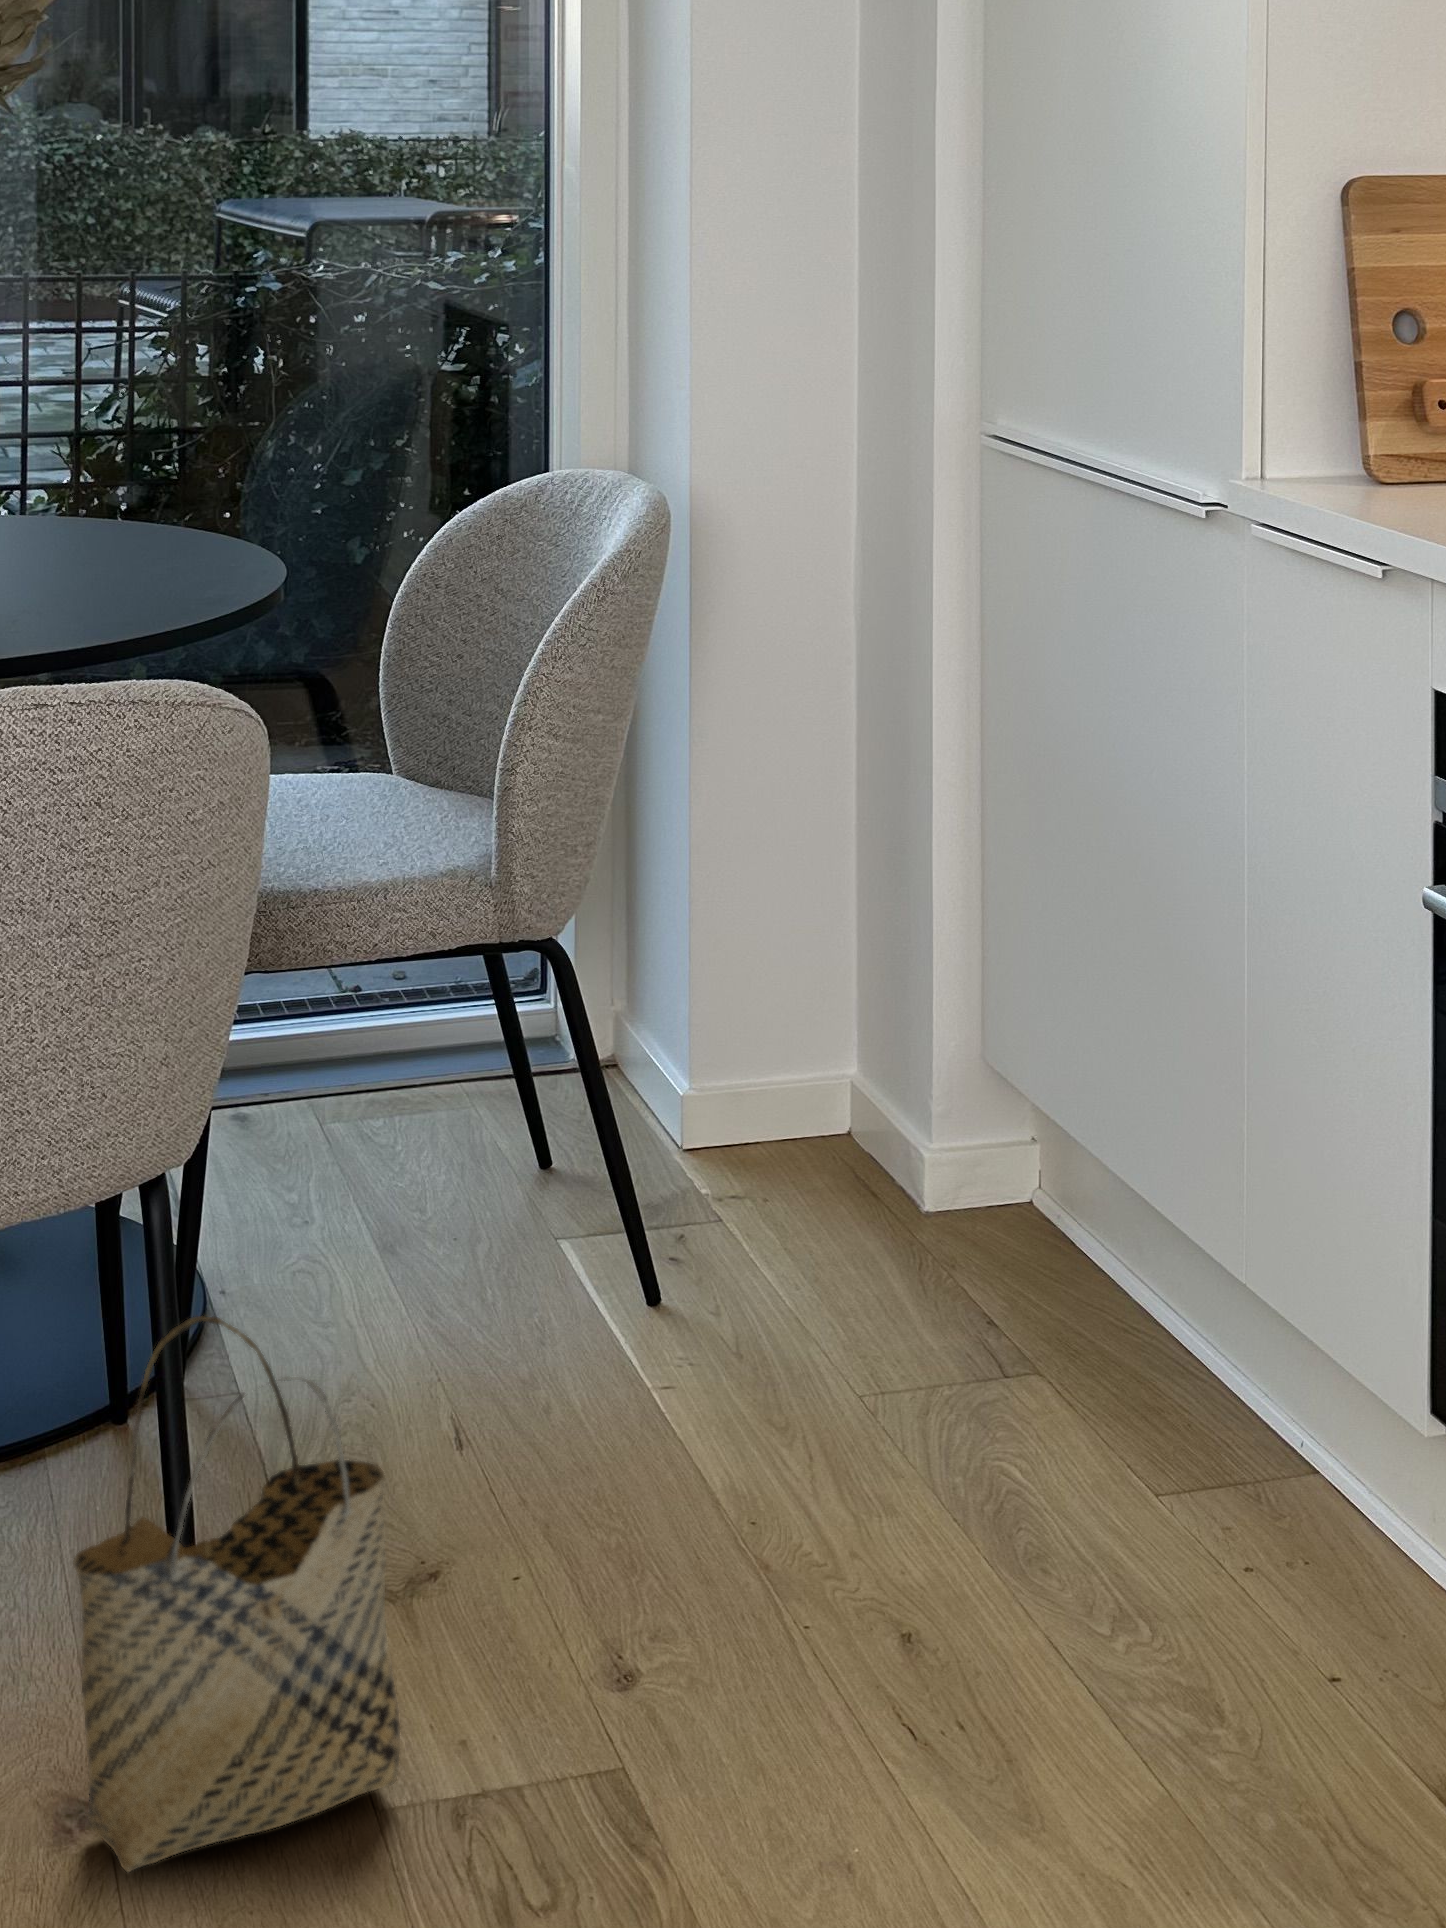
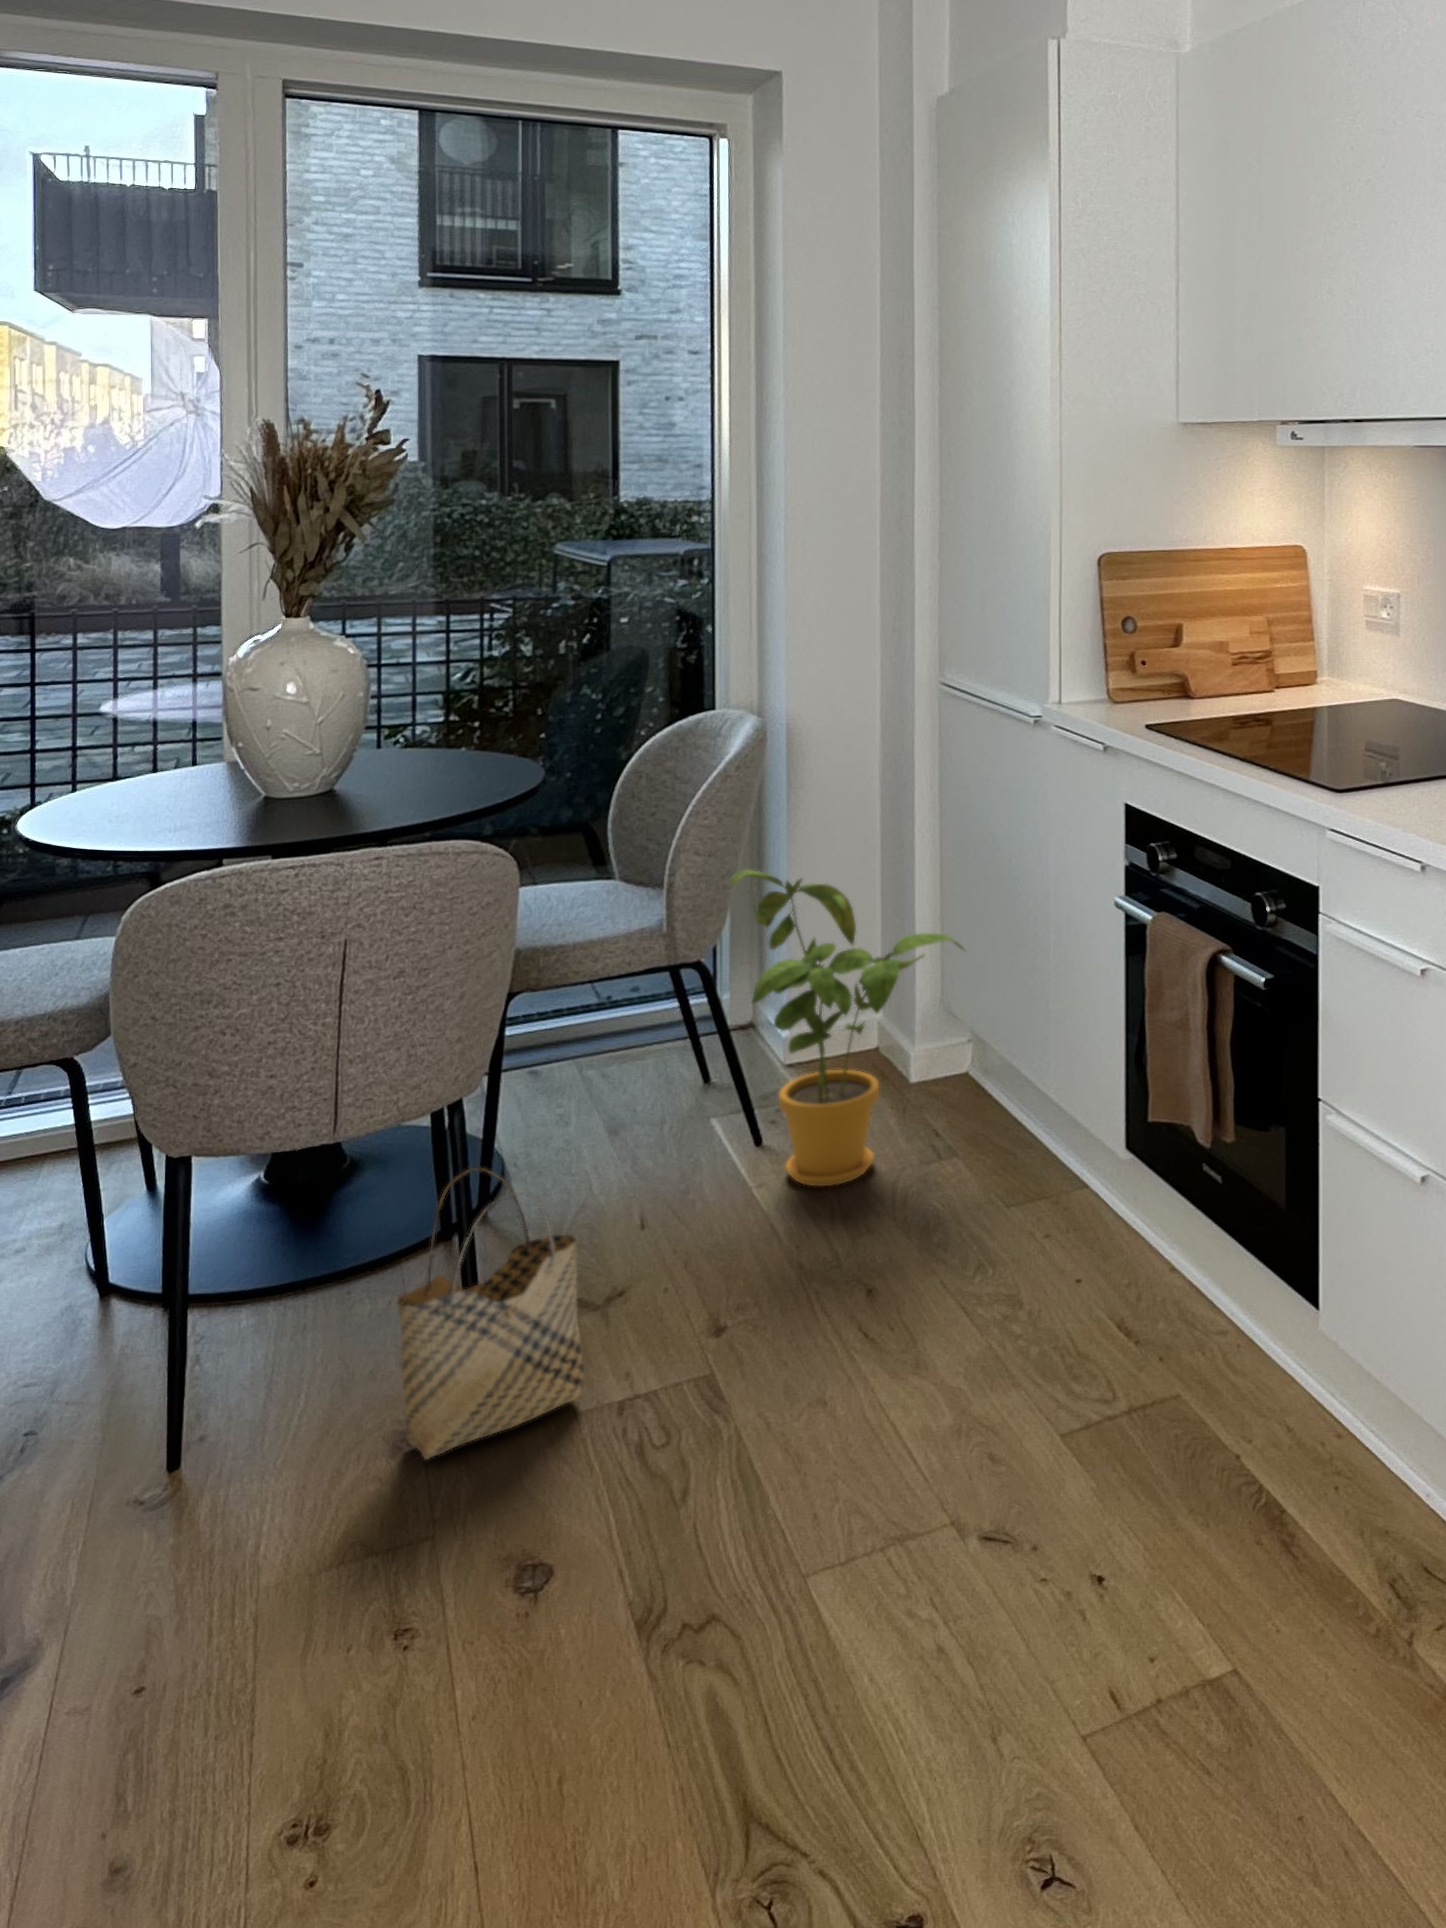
house plant: none [608,776,1057,1399] -> present [731,870,966,1186]

